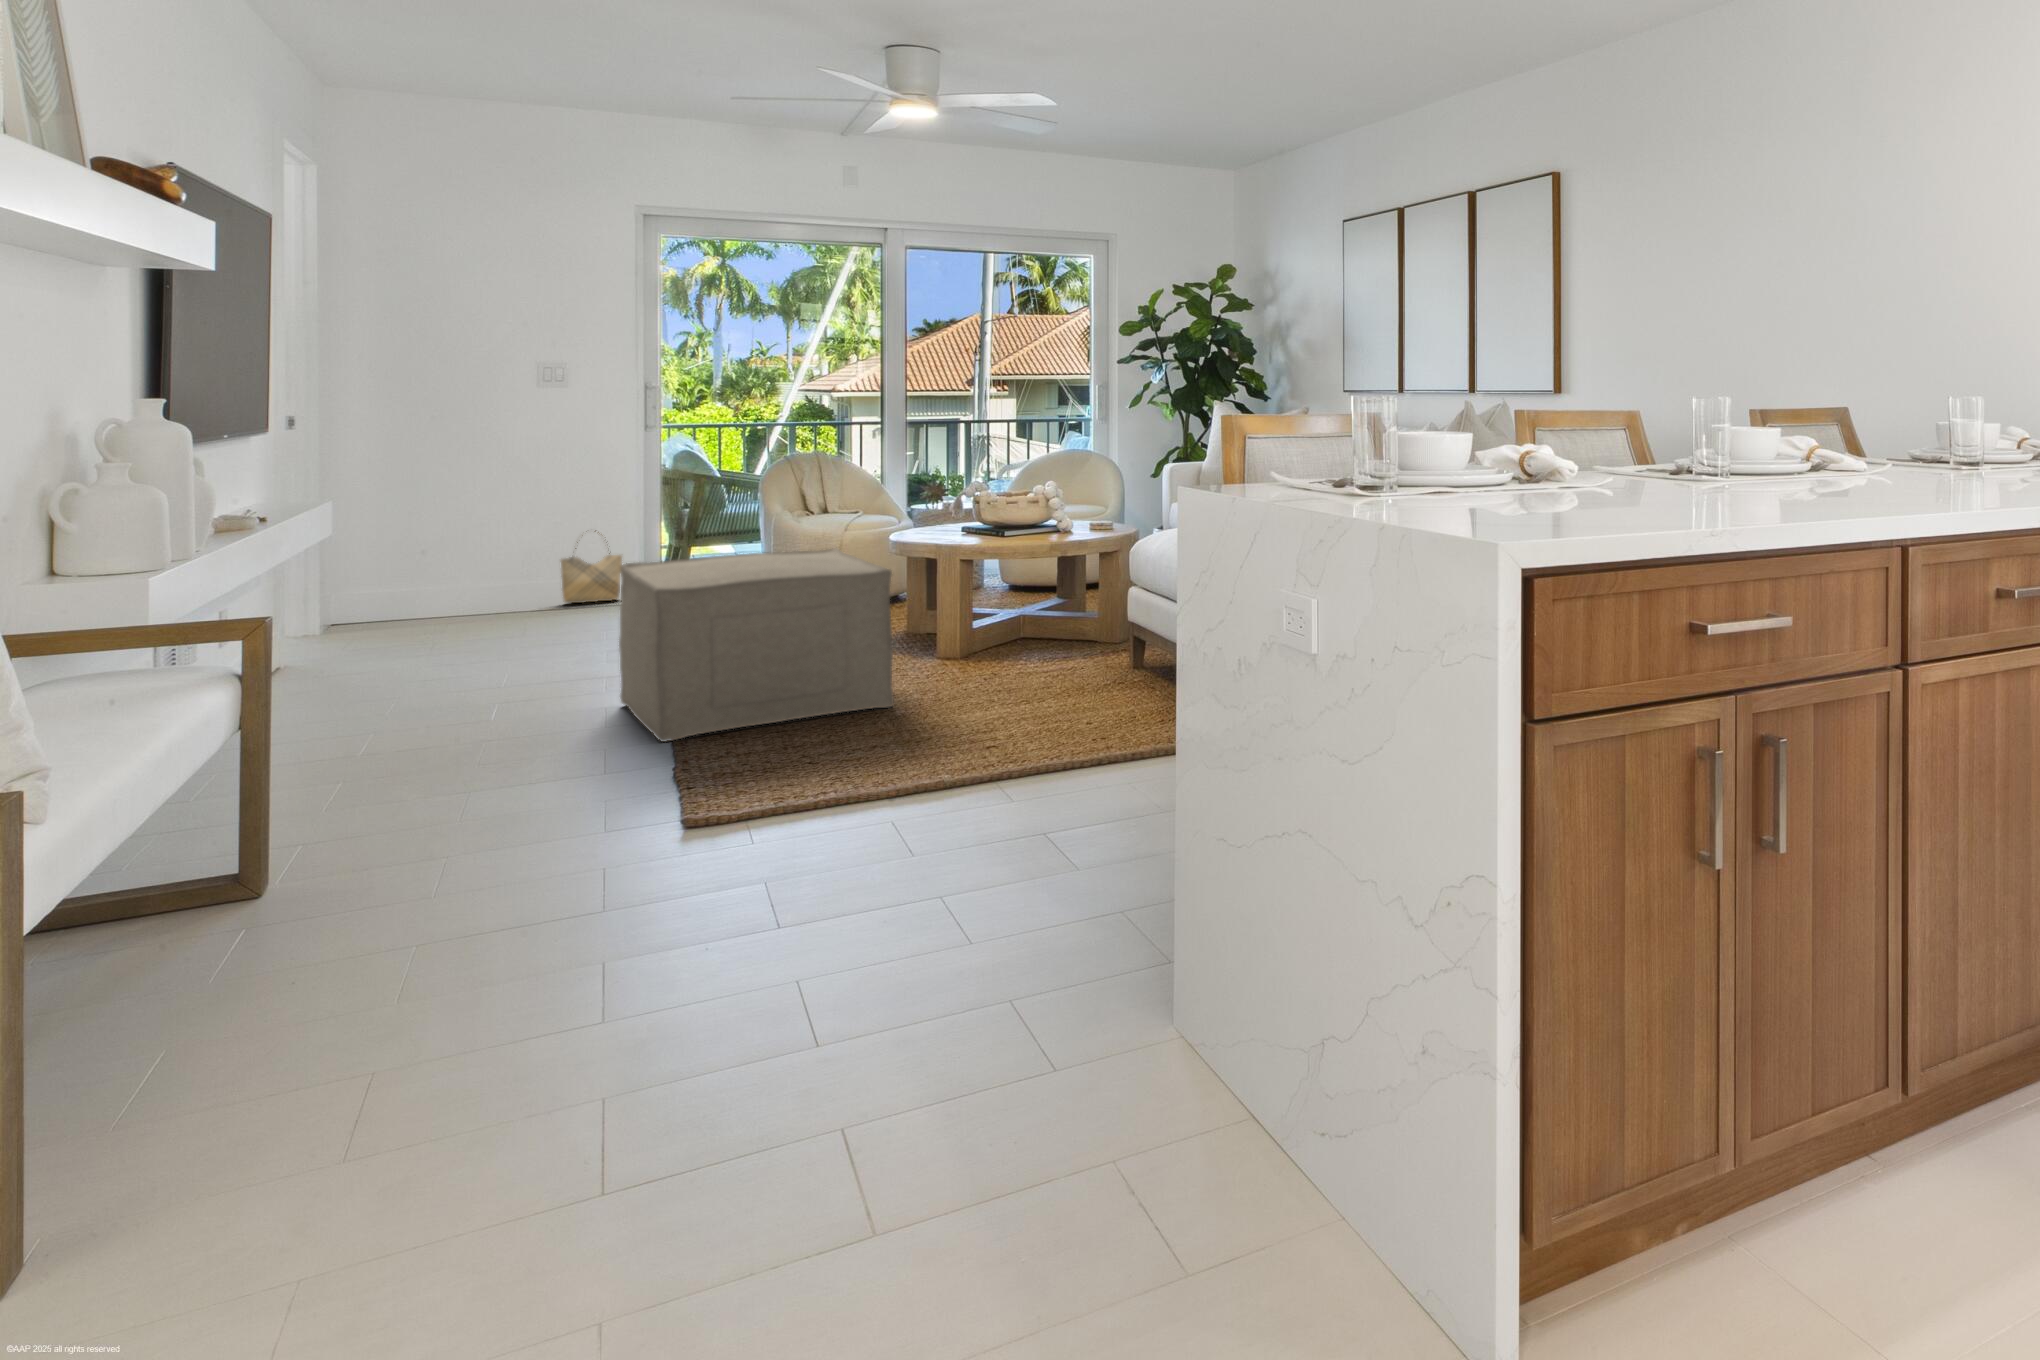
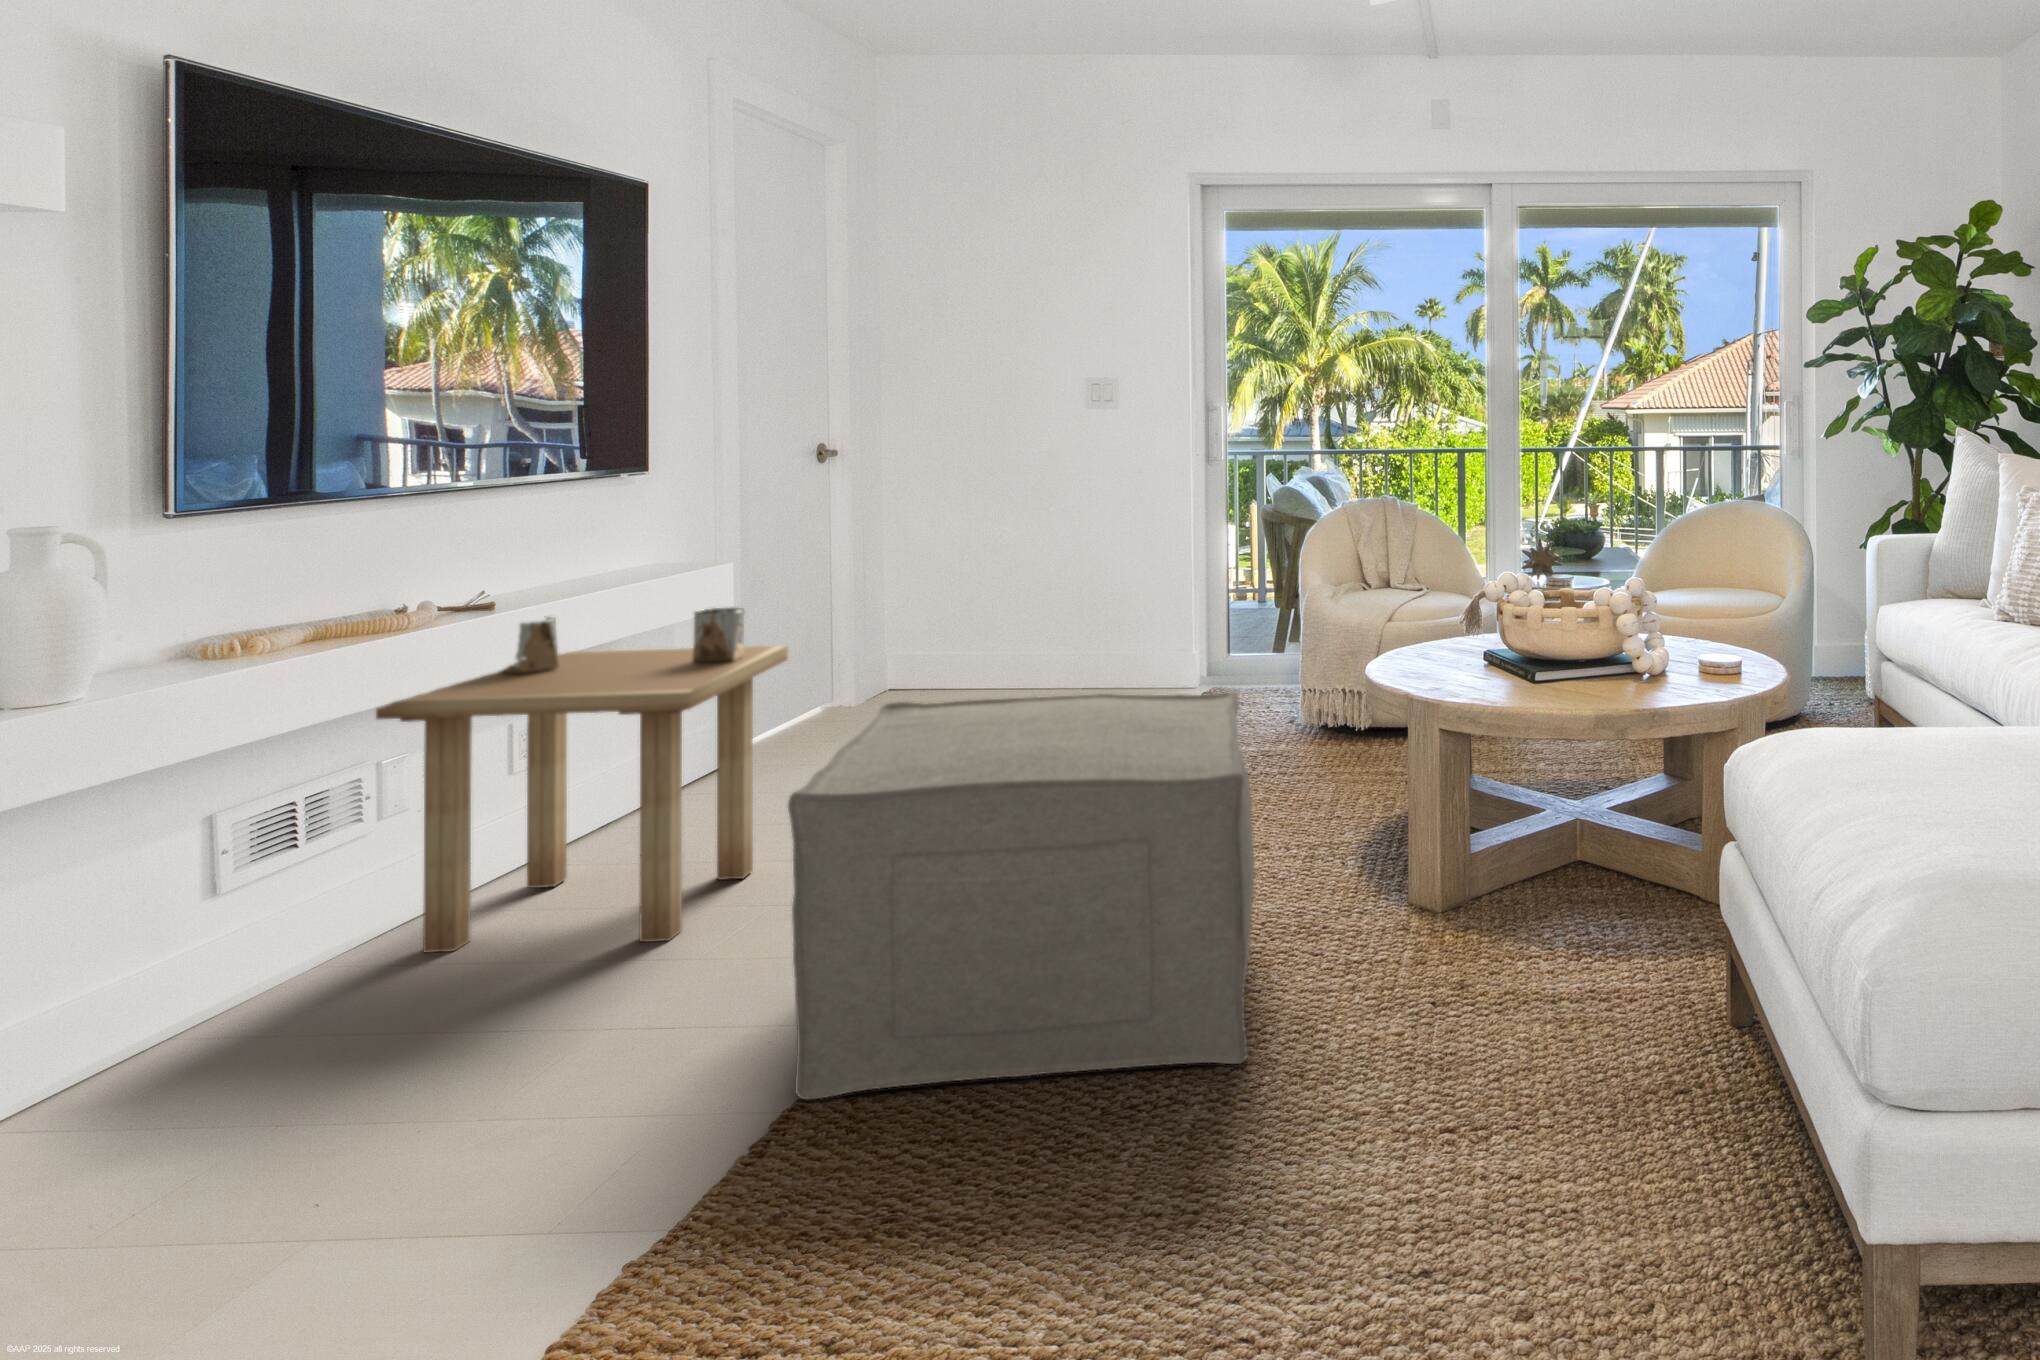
side table: none [248,522,482,741] -> present [376,608,788,953]
woven basket: present [561,530,622,603] -> none [1066,594,1140,692]

